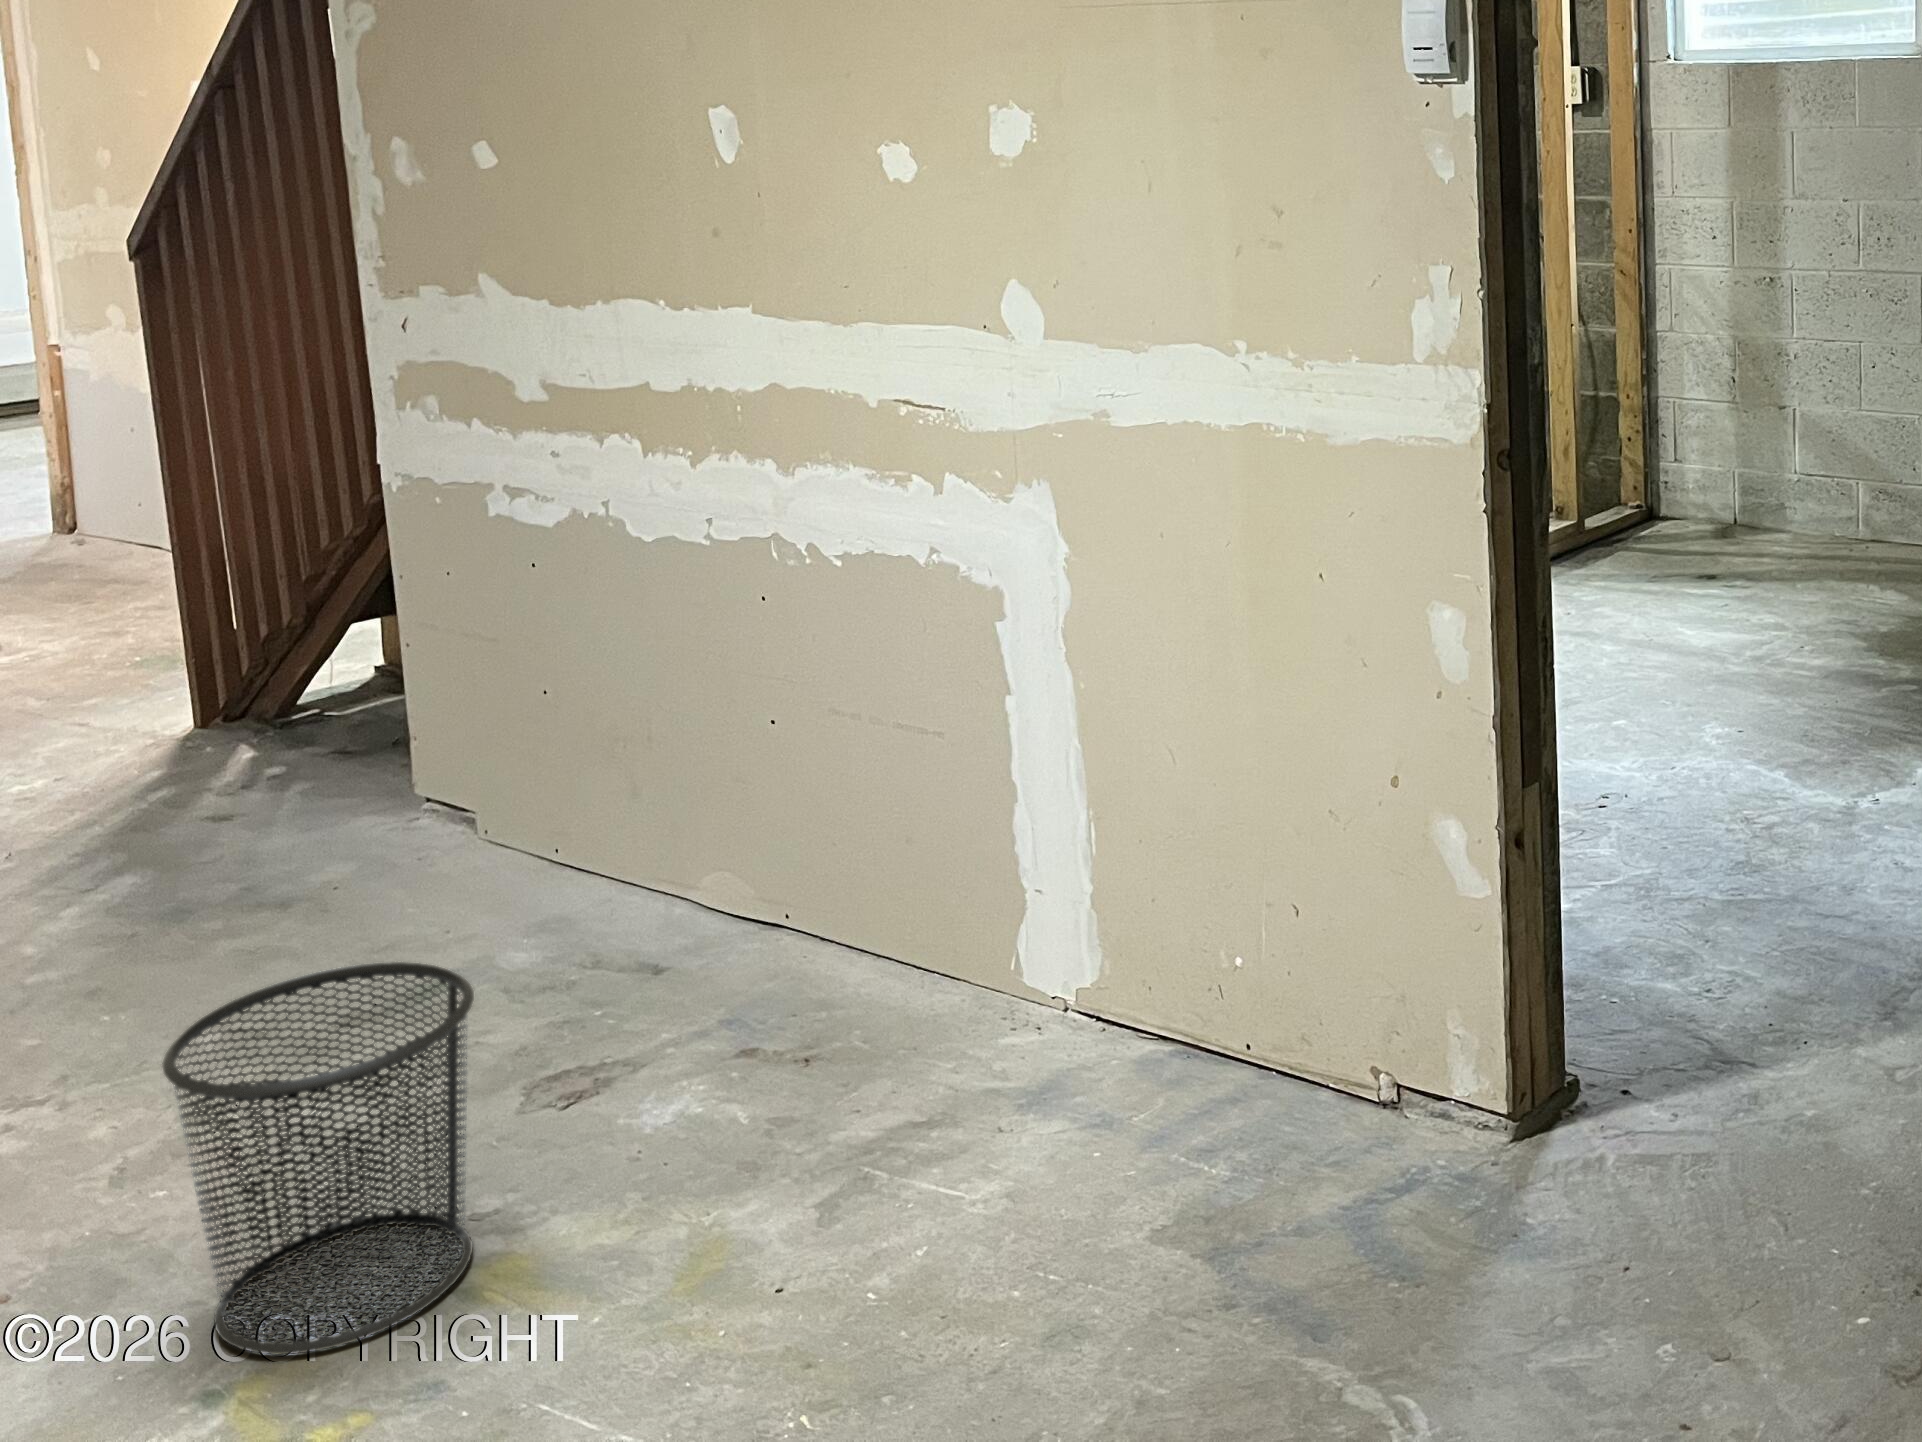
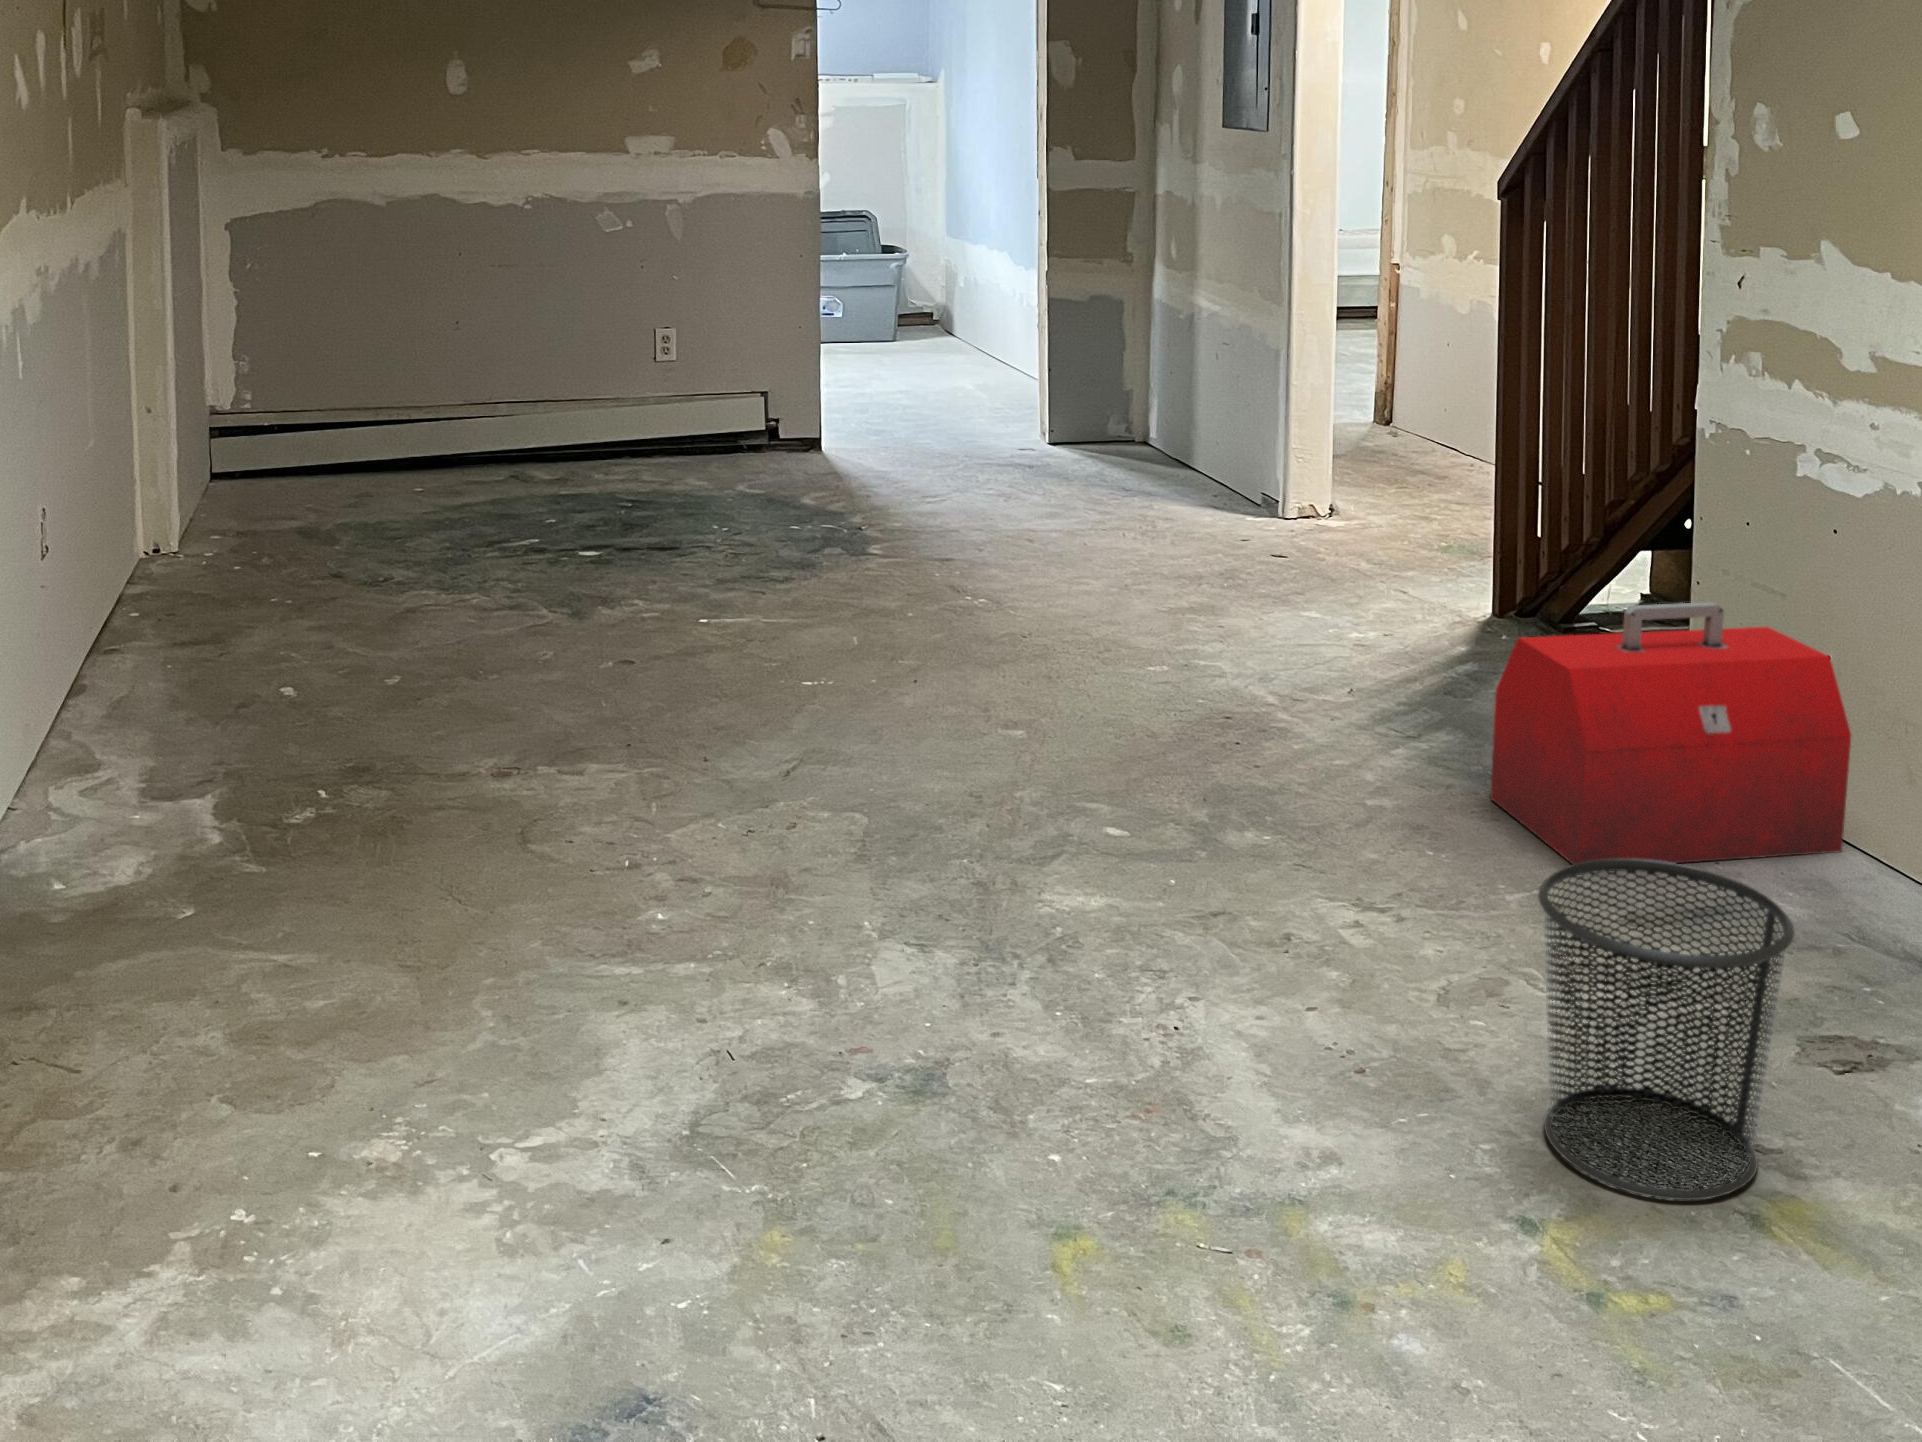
toolbox: none [160,664,582,996] -> present [1490,602,1852,865]

